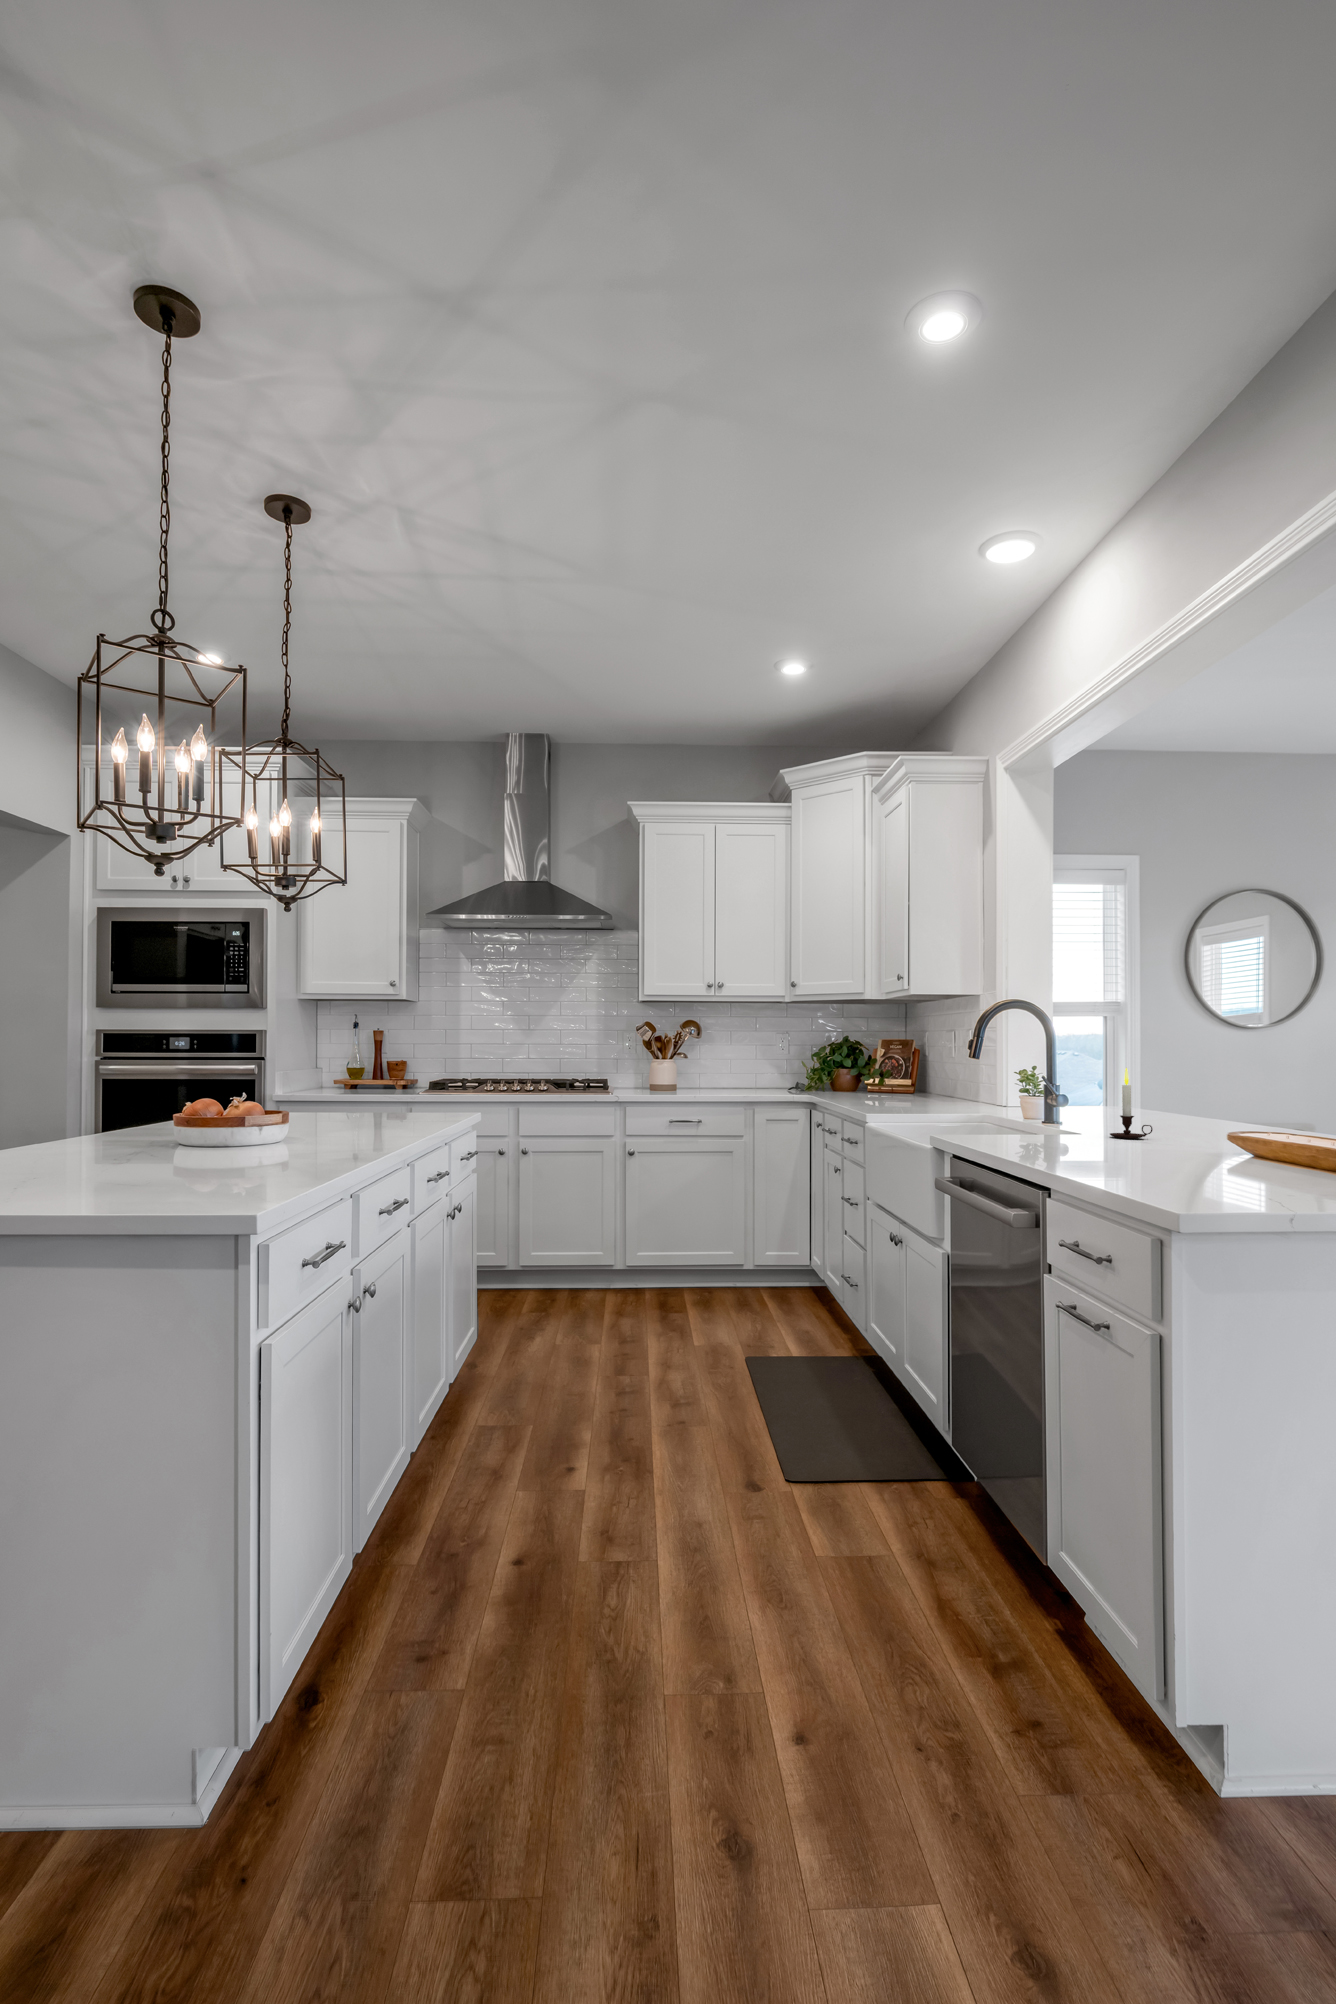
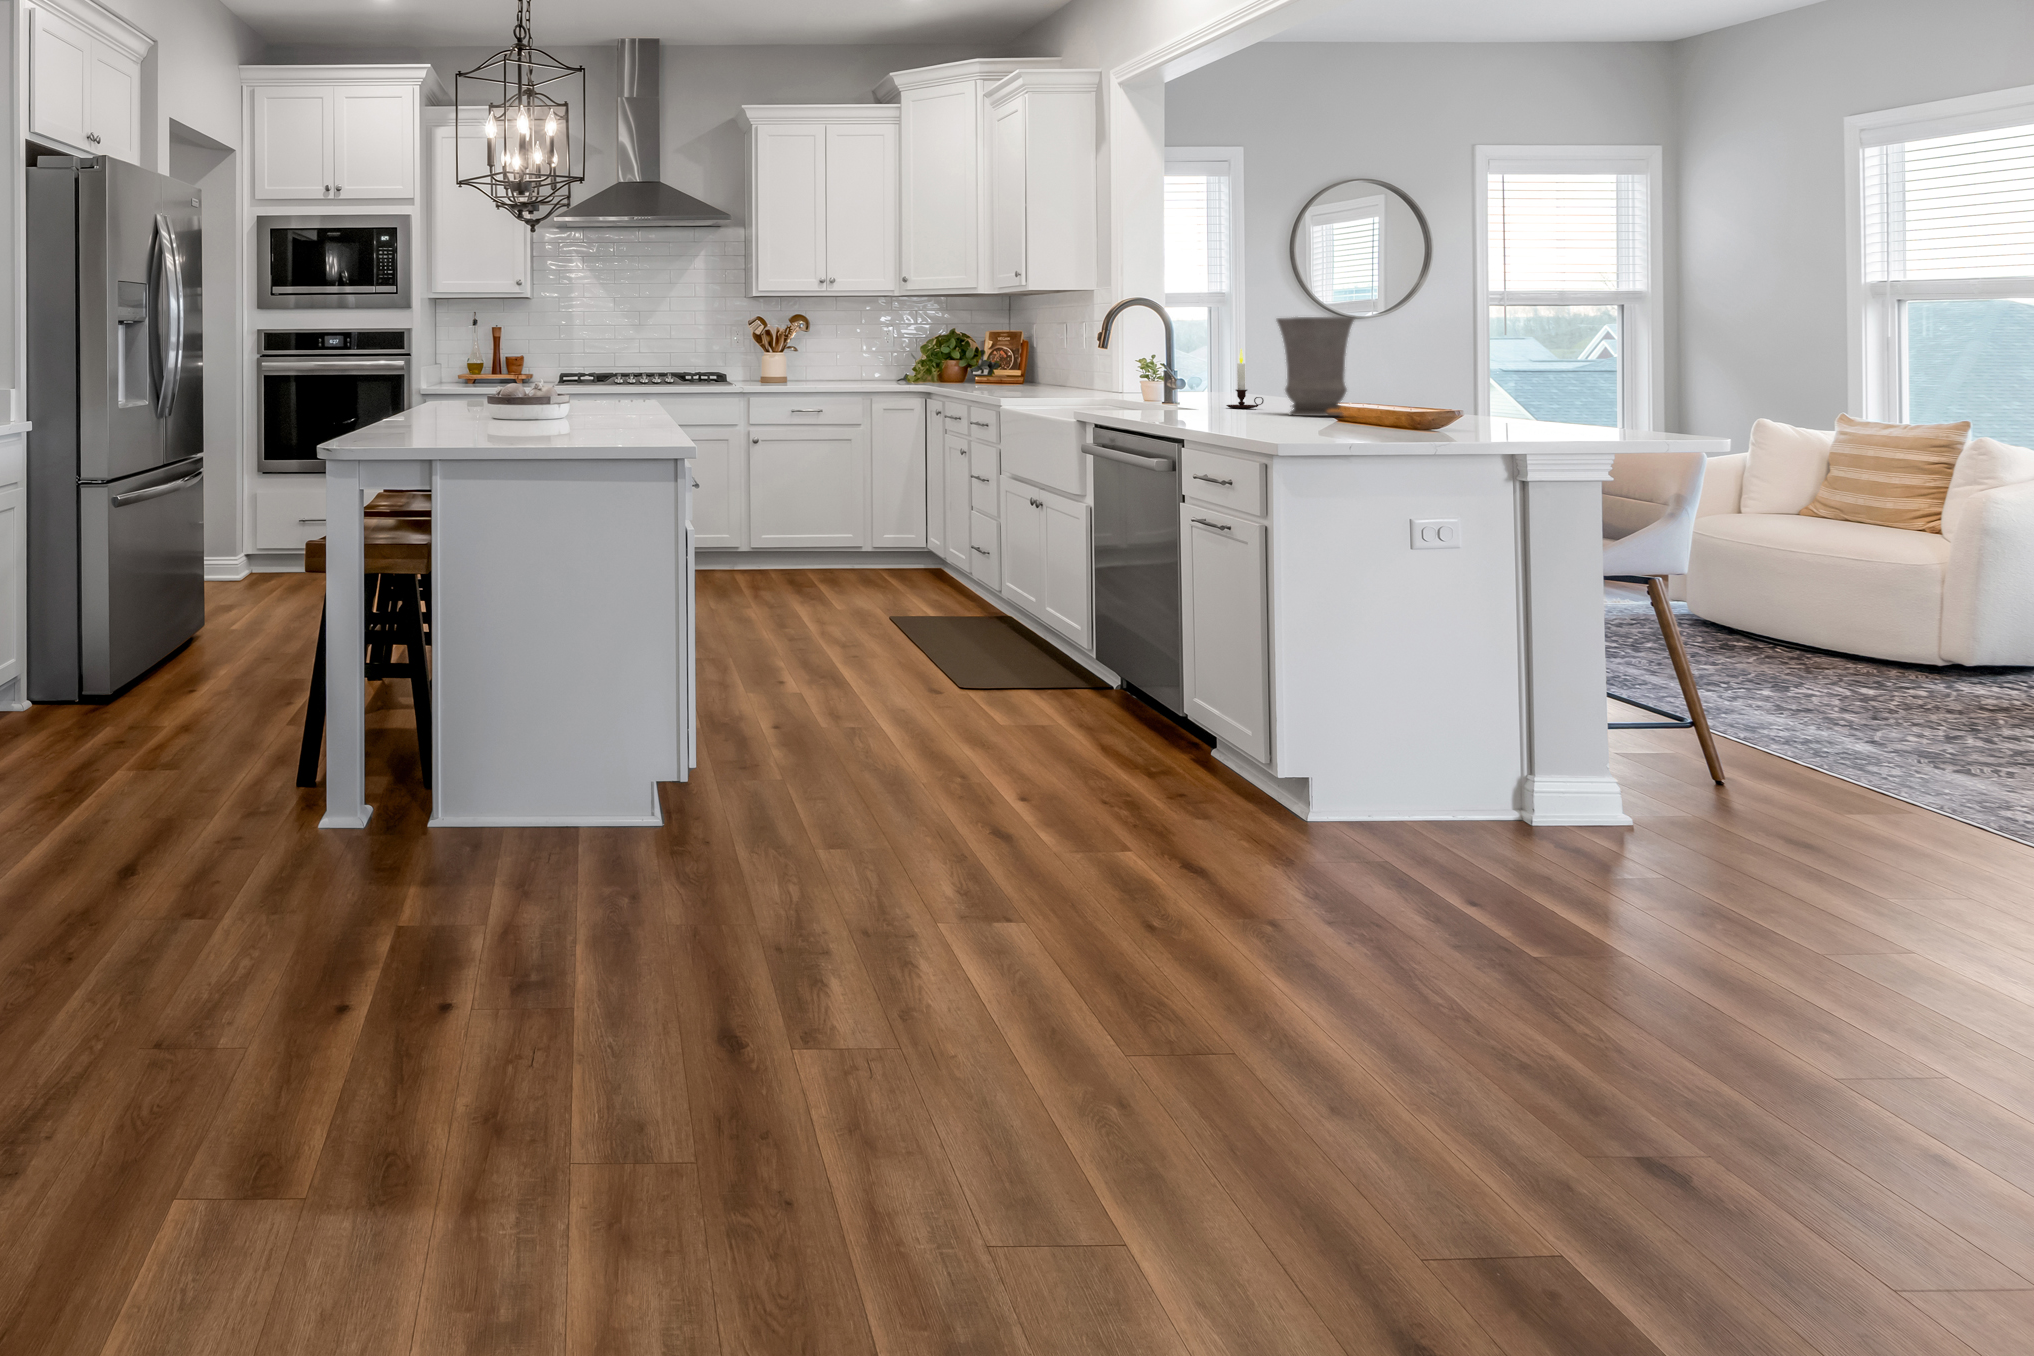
vase: none [1165,1032,1259,1155] -> present [1277,317,1355,416]

